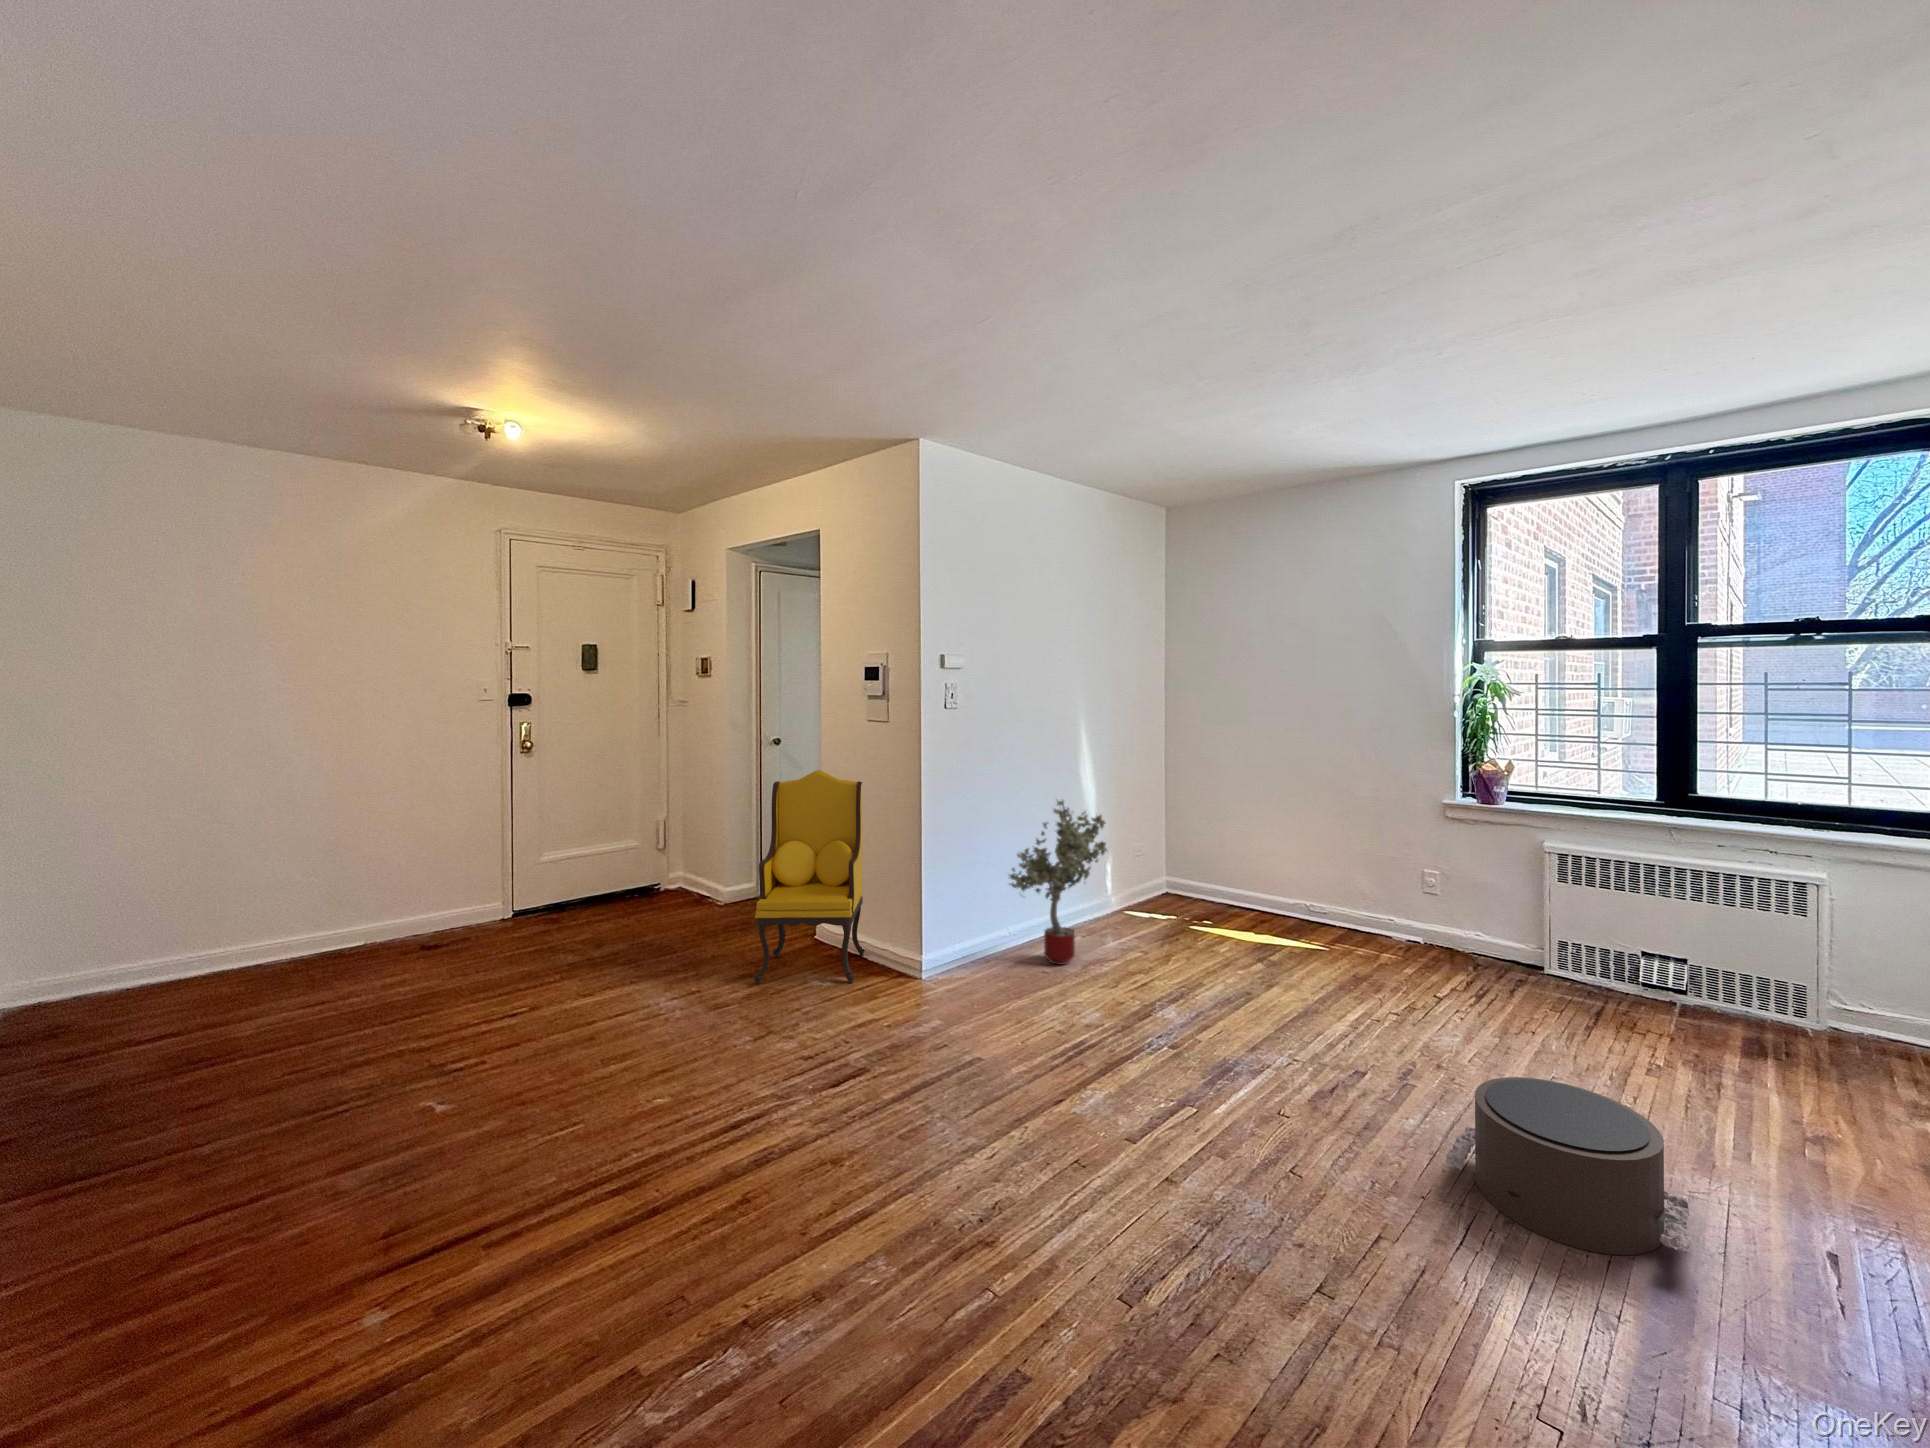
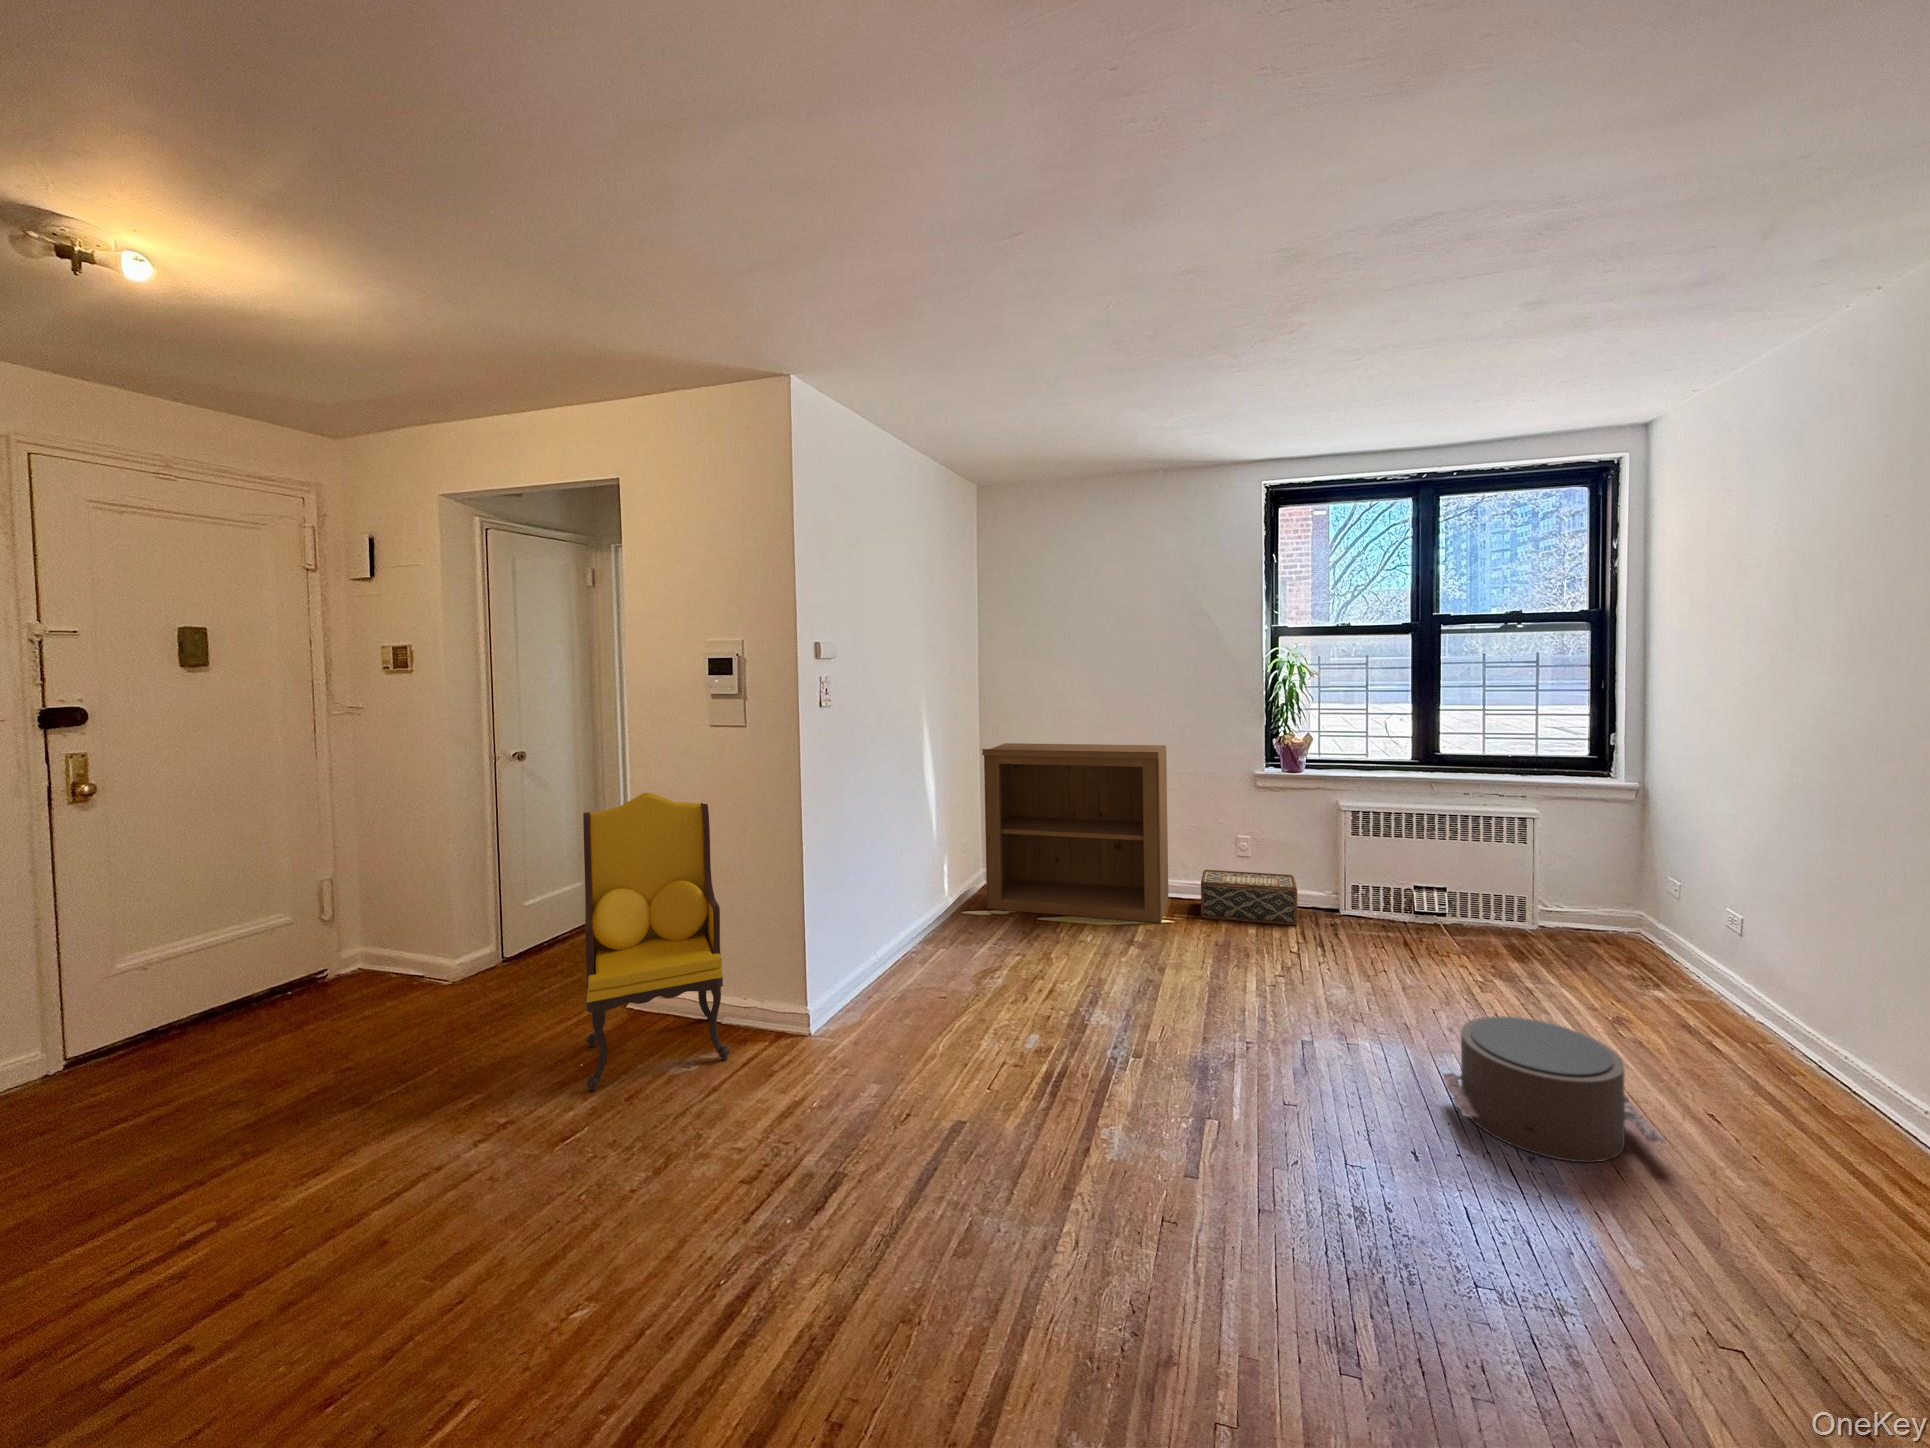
bookshelf: none [1144,755,1344,949] -> present [982,743,1169,923]
potted tree: present [1010,799,1107,965] -> none [888,801,987,985]
woven basket: none [1363,903,1487,975] -> present [1201,870,1298,925]

